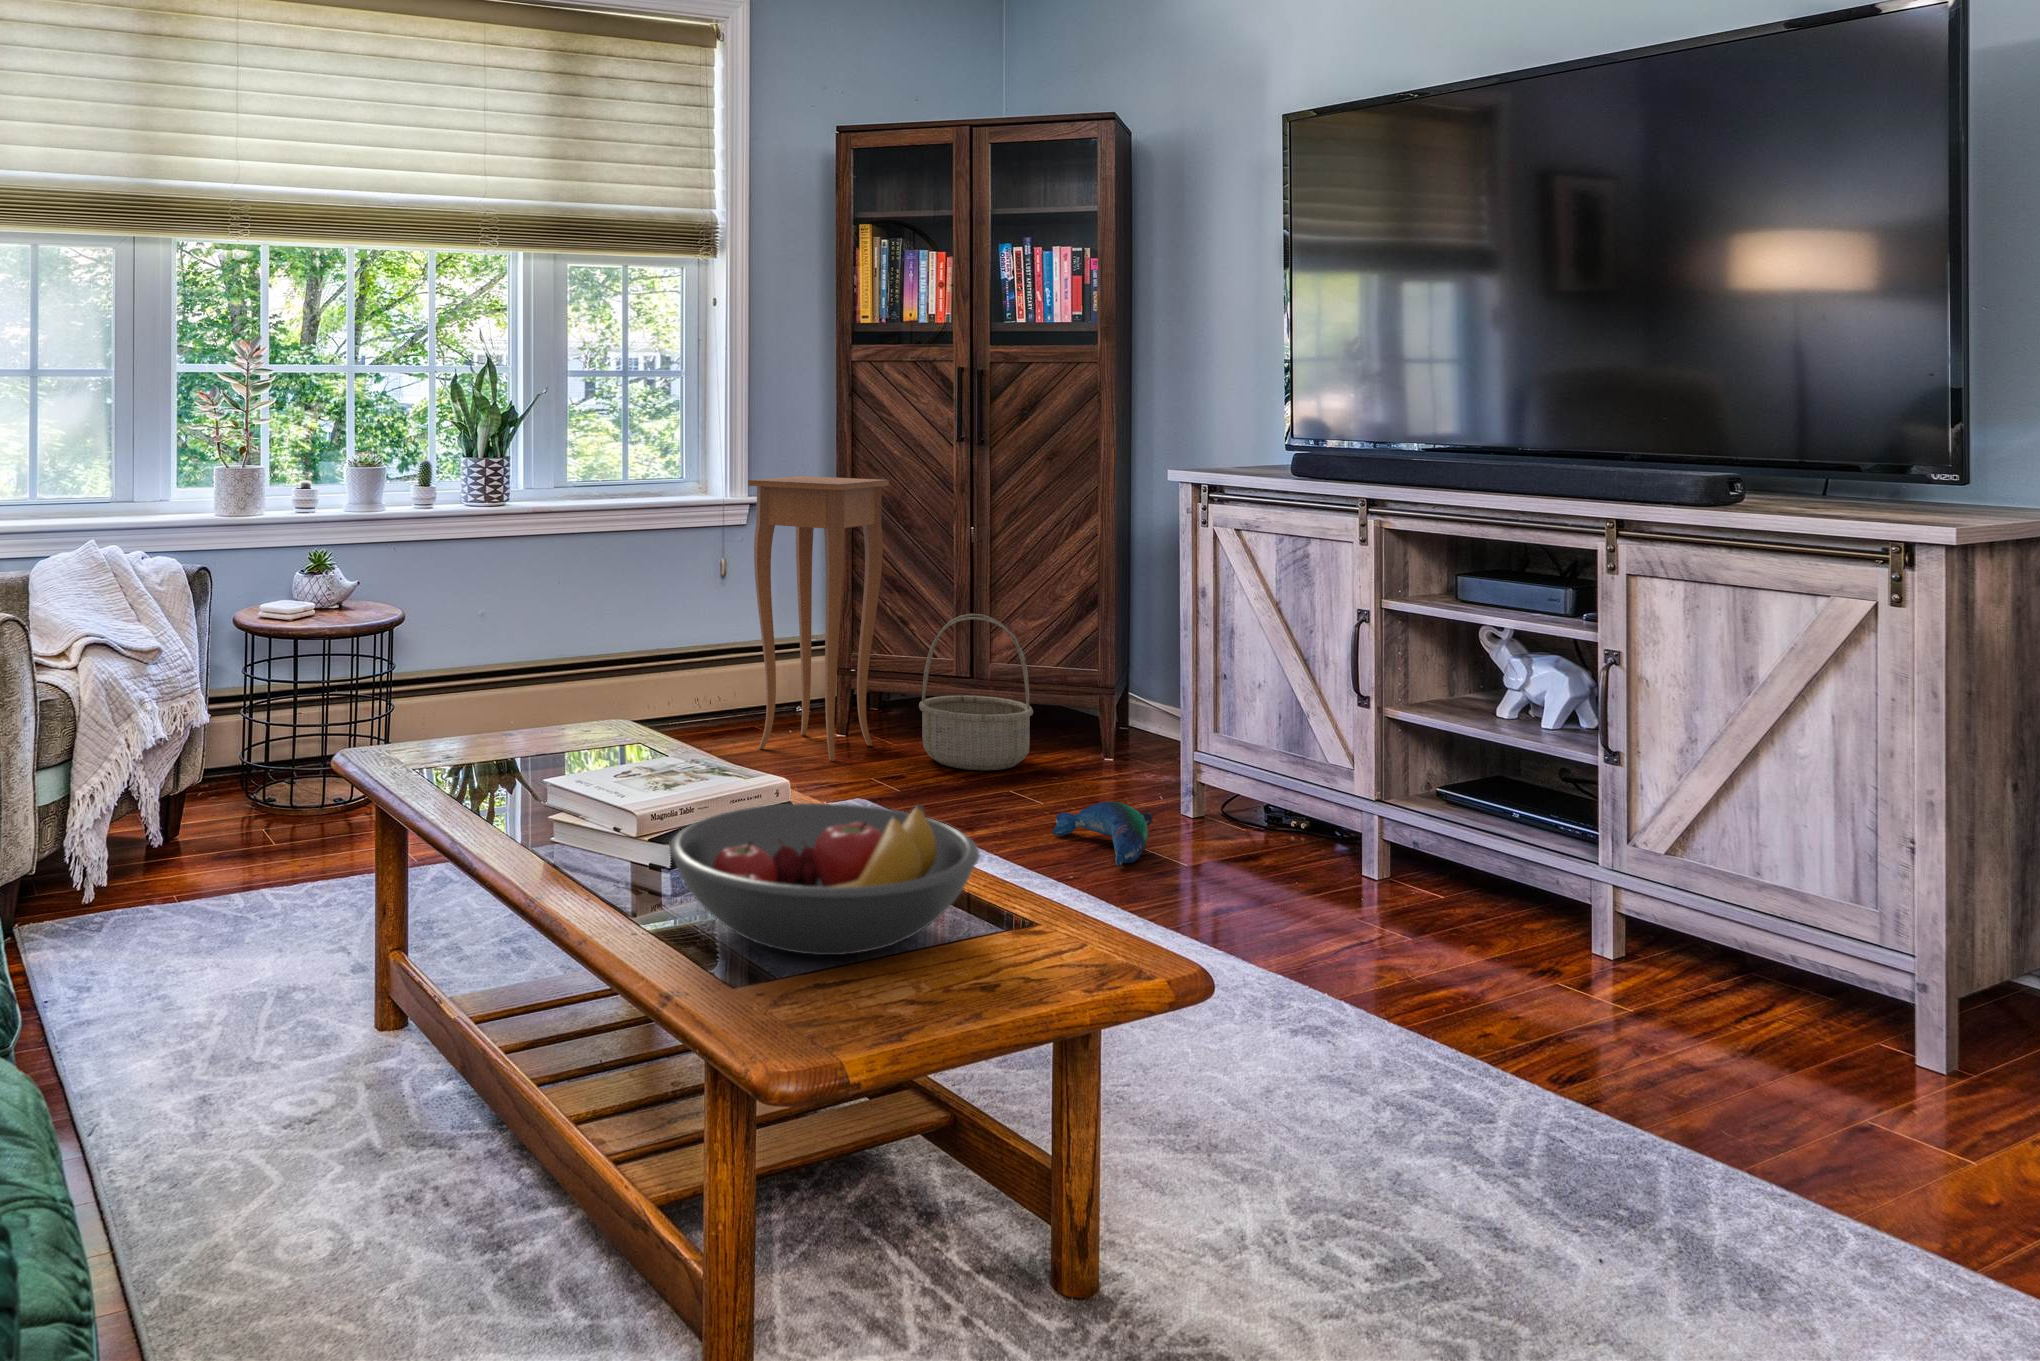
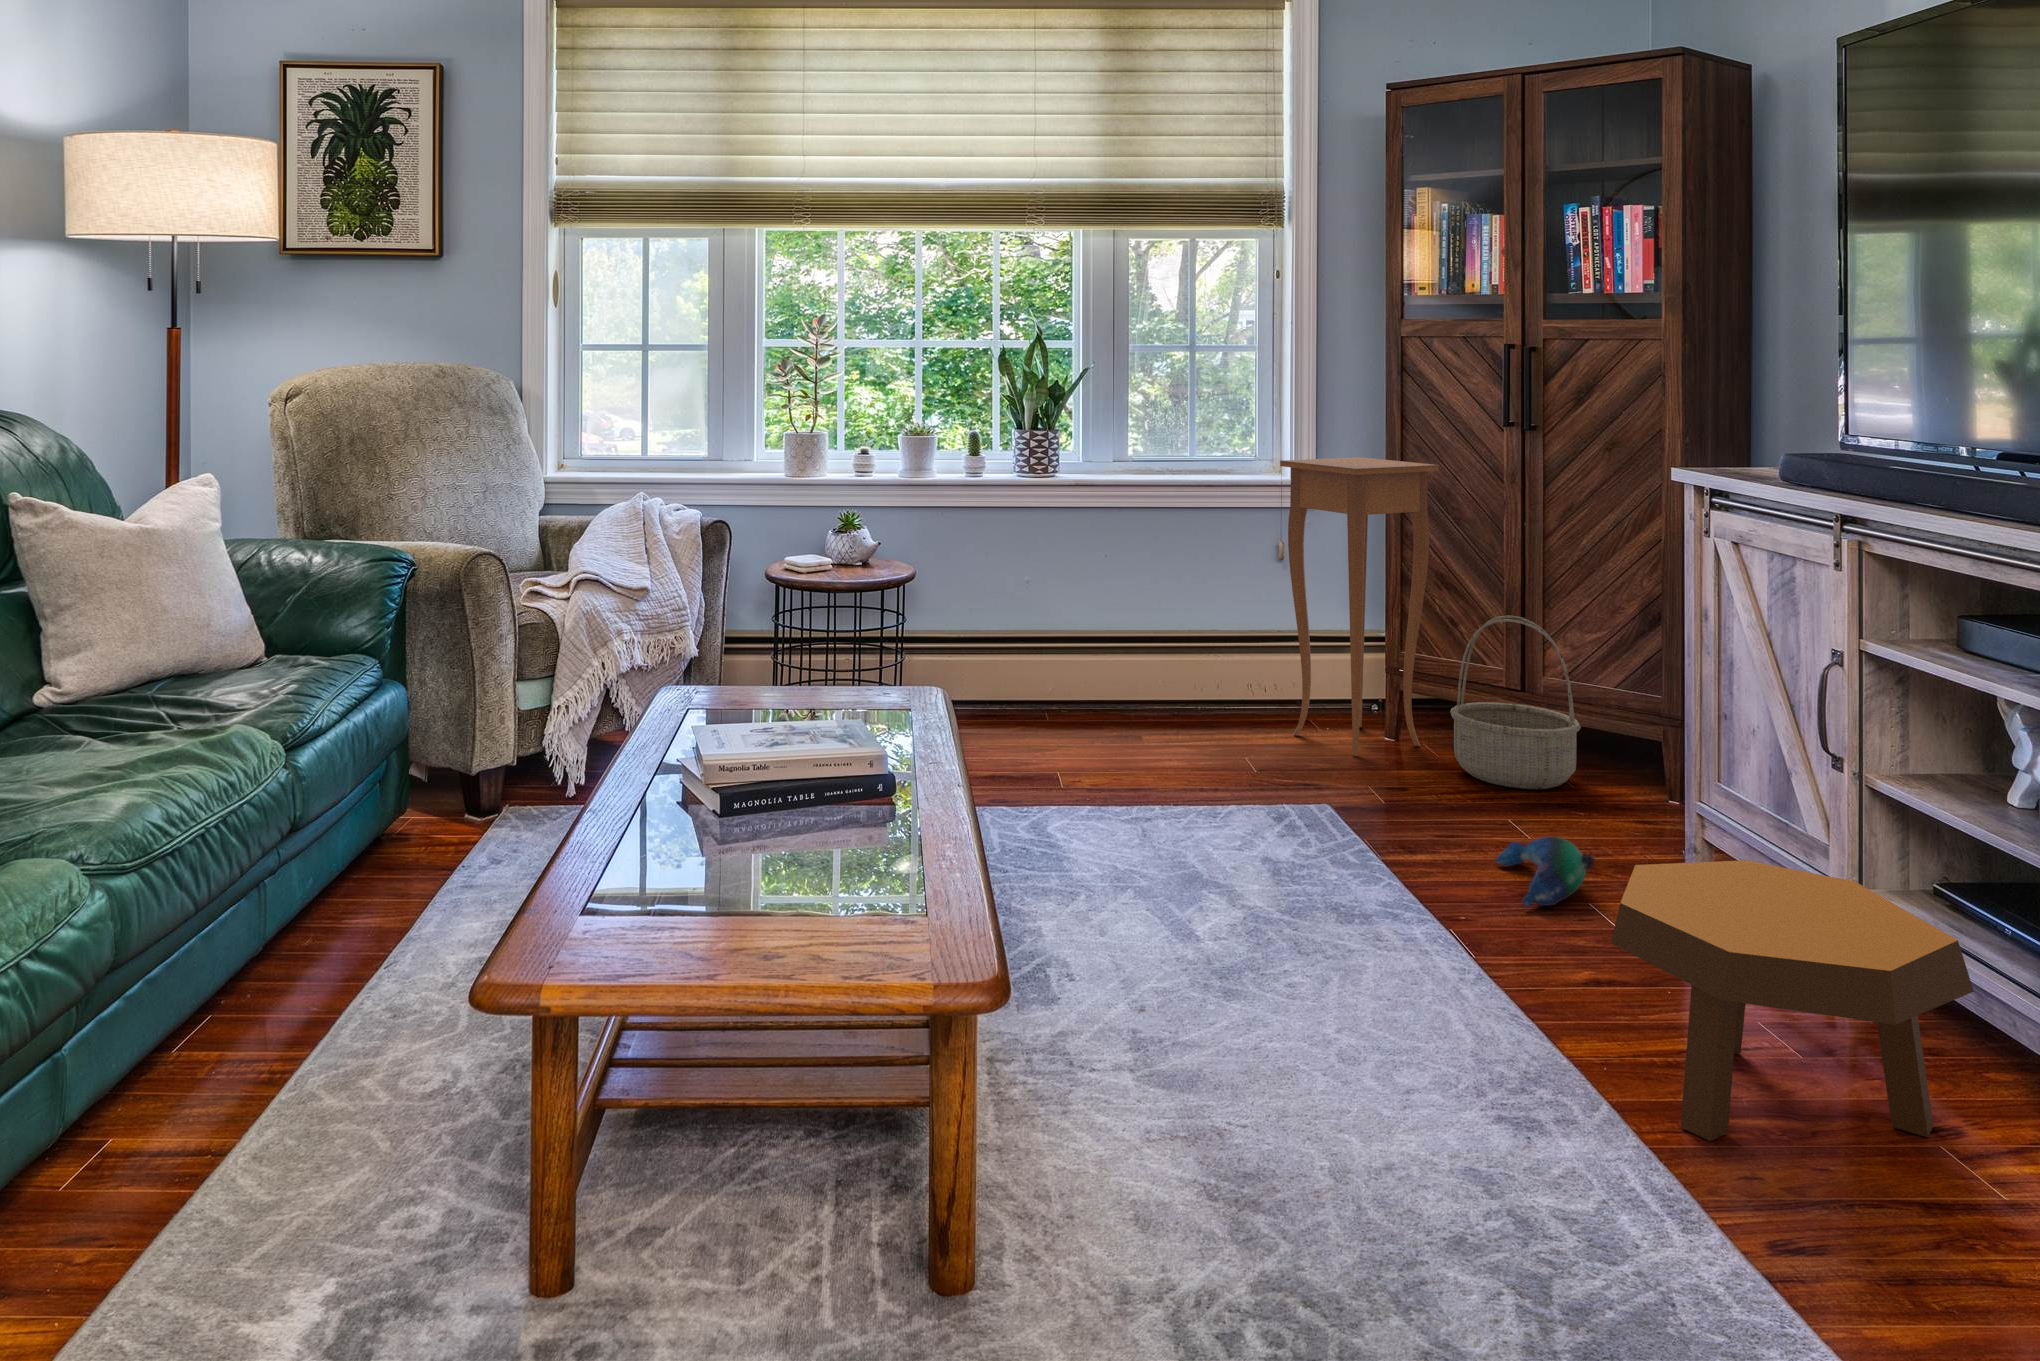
footstool: none [1305,788,1583,1021] -> present [1611,860,1974,1141]
fruit bowl: present [669,803,980,955] -> none [602,768,881,902]

